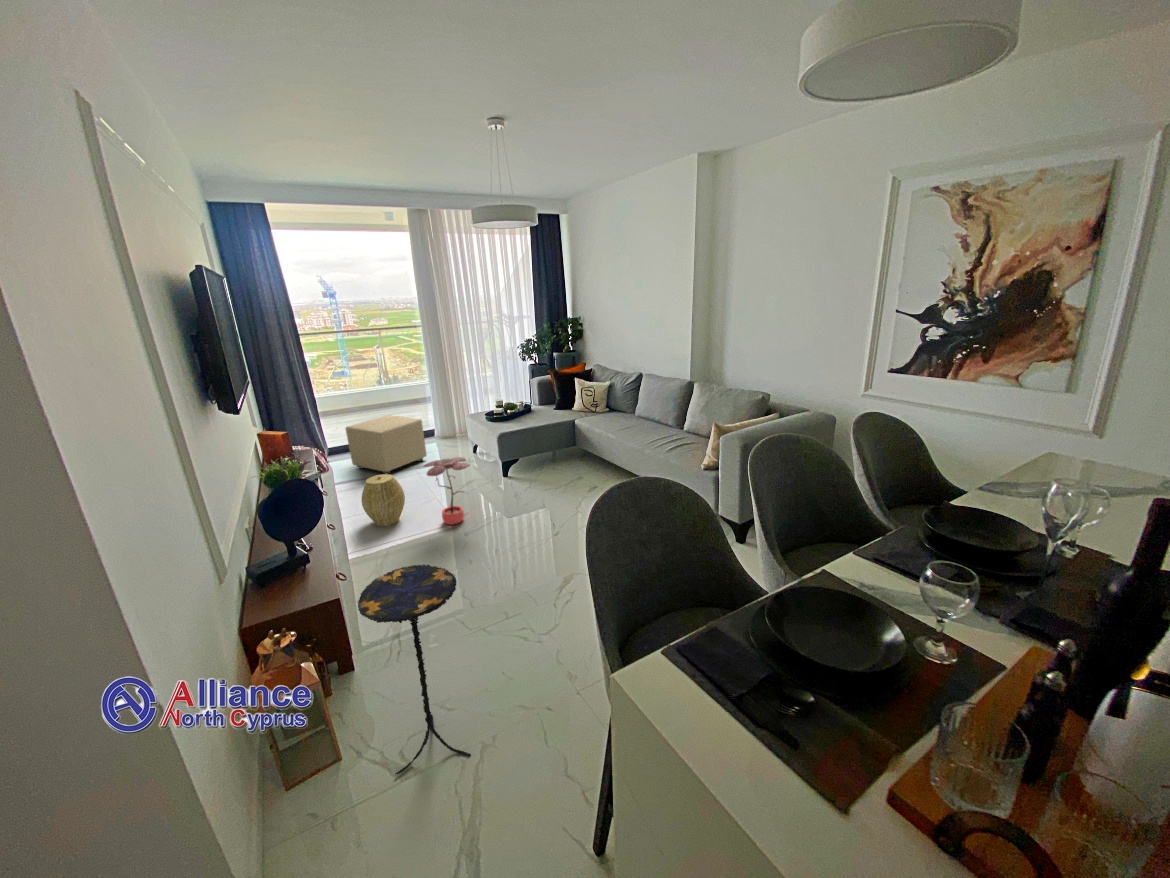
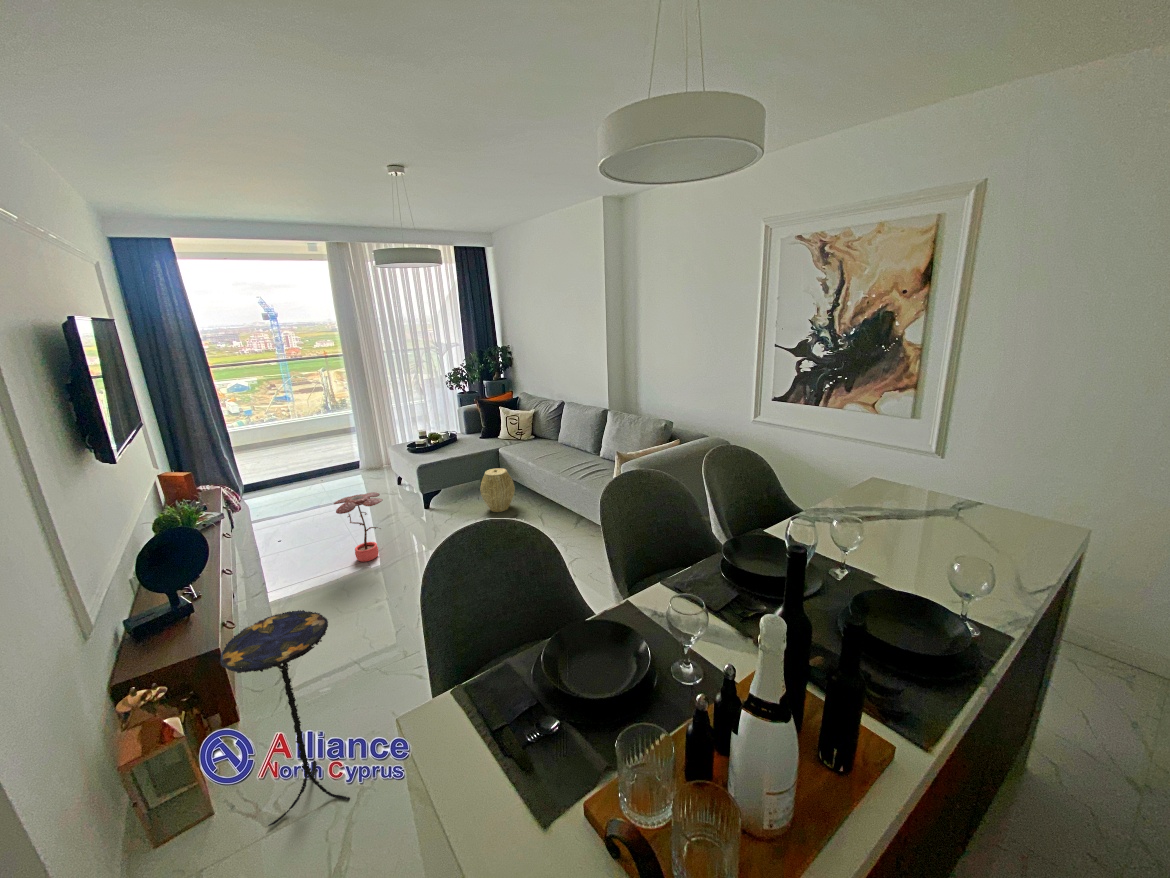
ottoman: present [346,415,427,474] -> none [259,449,349,511]
woven basket: present [362,474,405,526] -> present [480,468,515,512]

